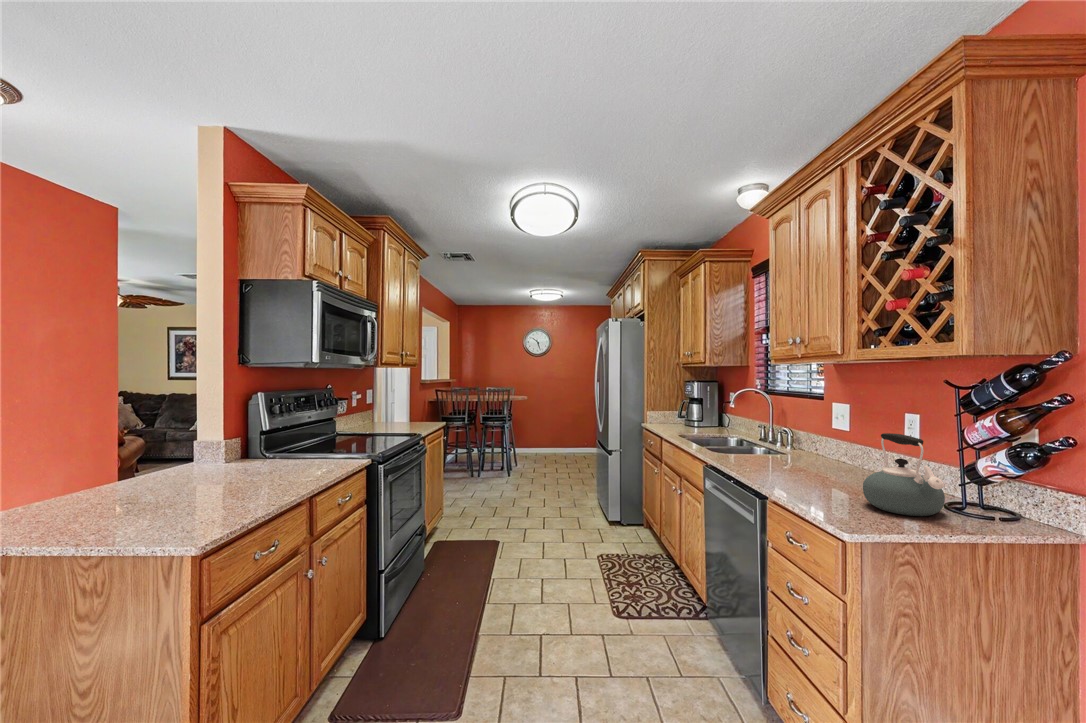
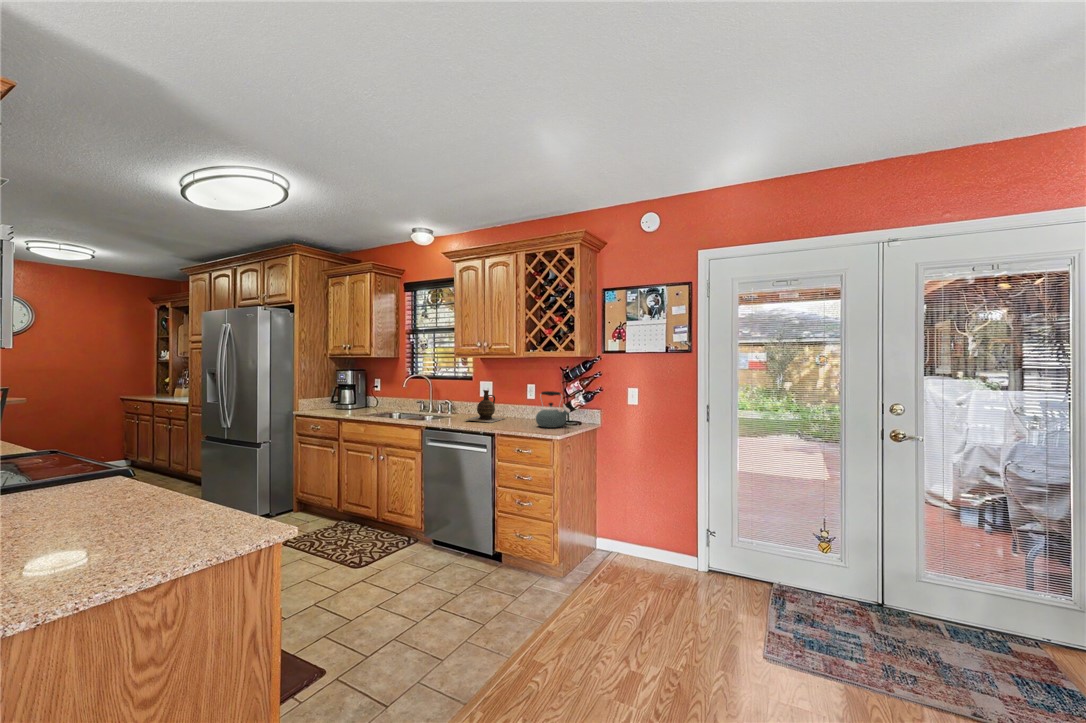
ceramic jug: none [773,419,859,475] -> present [465,390,504,423]

